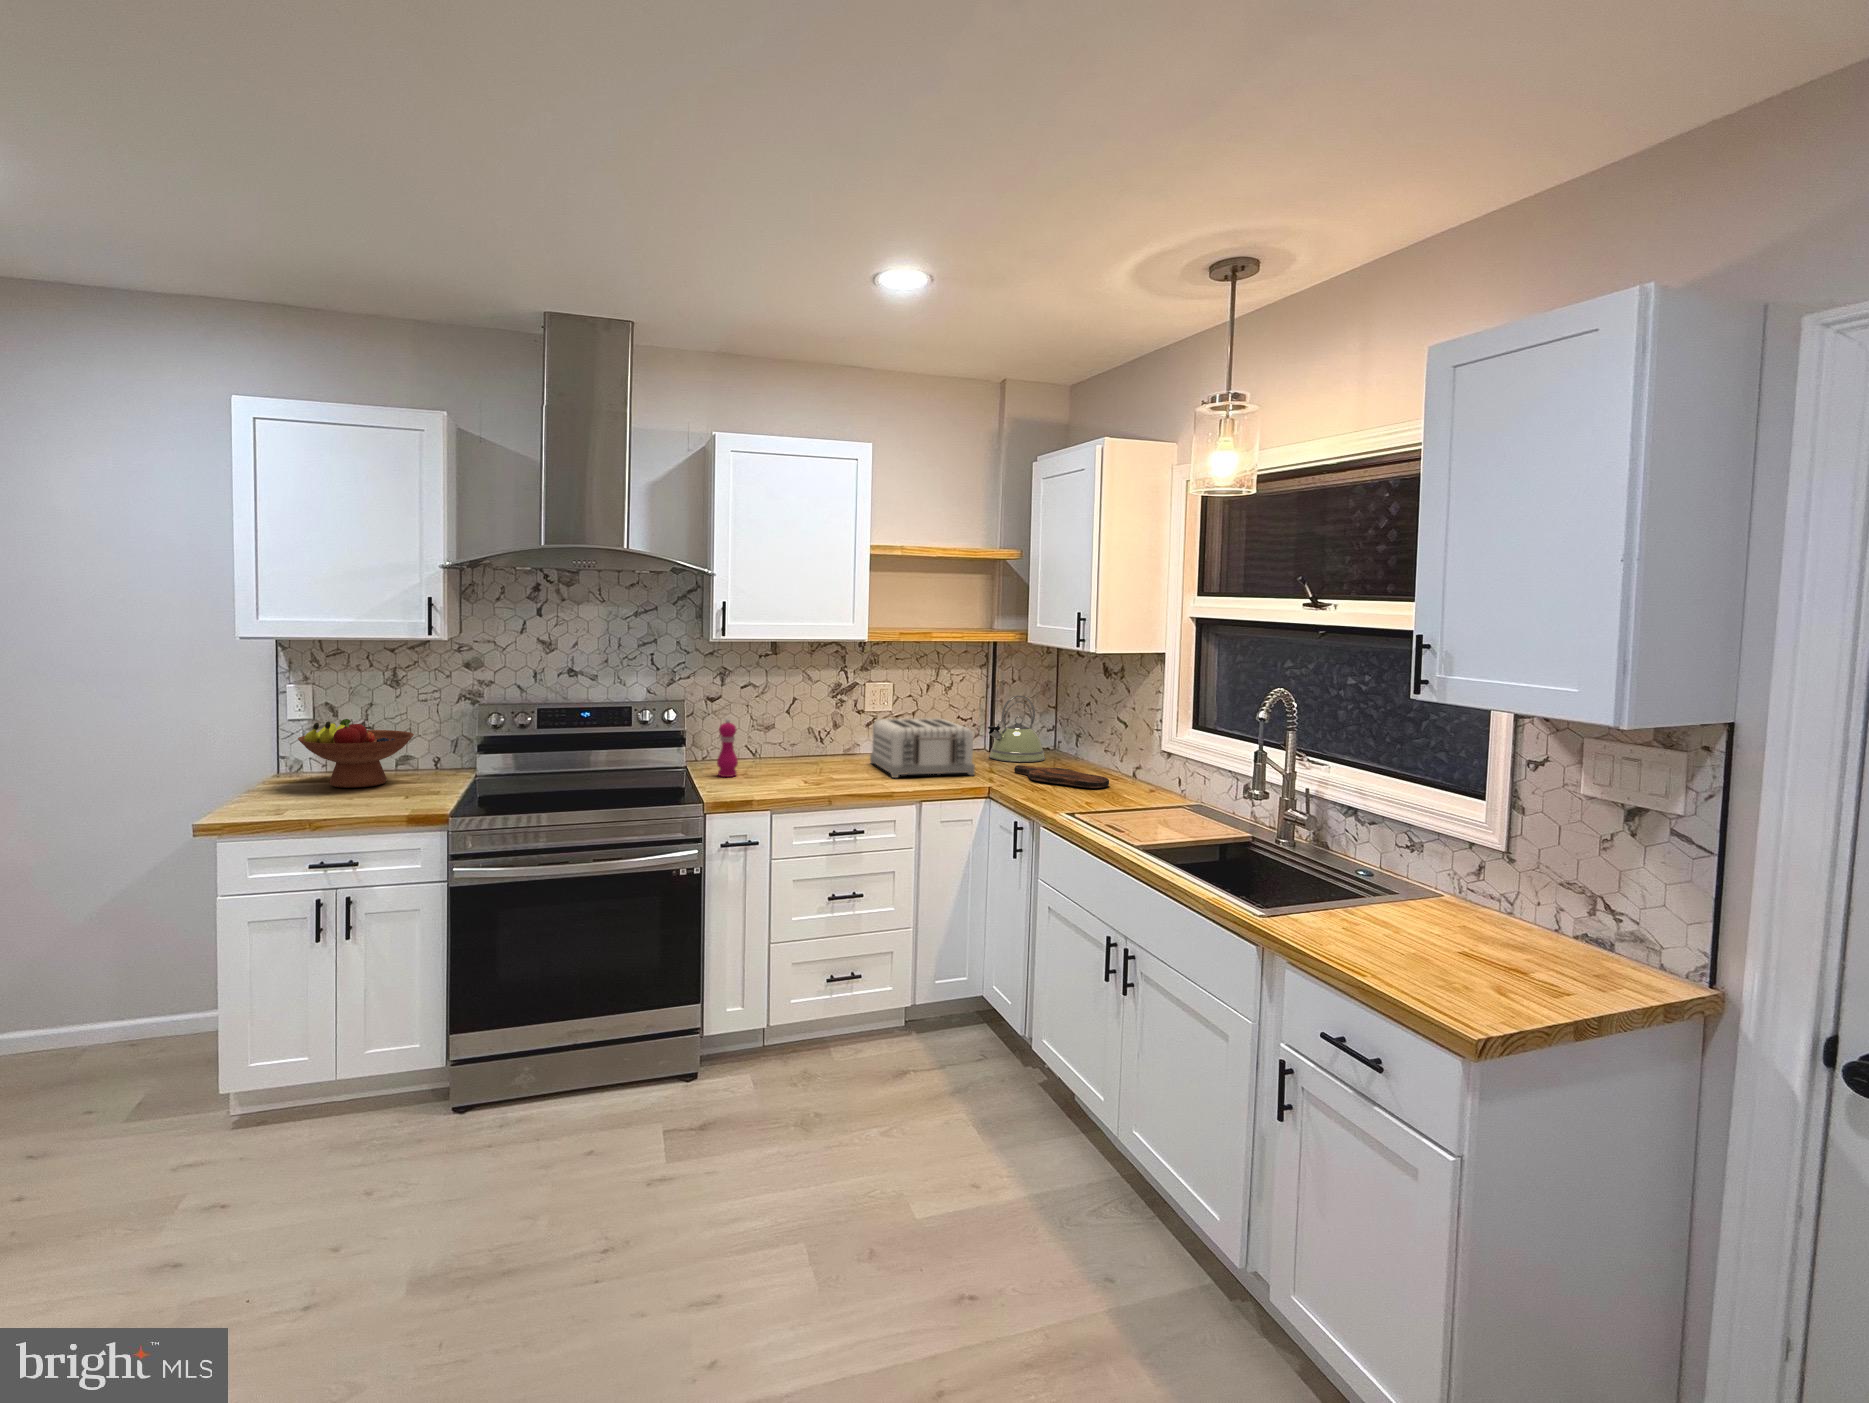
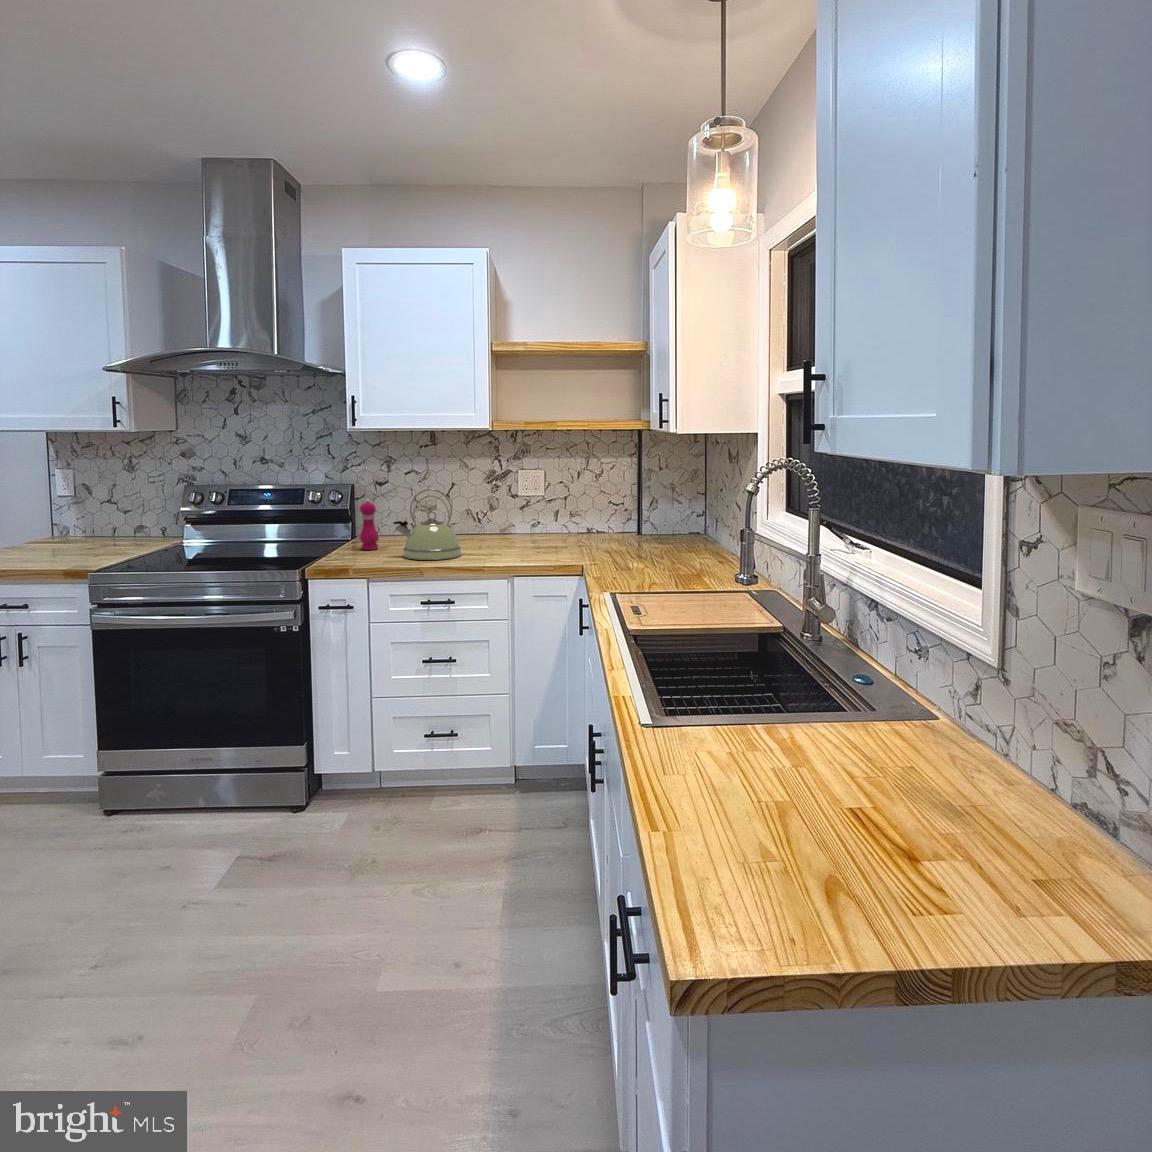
kettle: present [988,695,1045,762] -> present [393,489,462,560]
toaster: present [870,718,975,778] -> none [504,503,586,556]
fruit bowl: present [298,719,414,788] -> none [39,495,134,548]
cutting board: present [1014,765,1109,788] -> none [629,548,704,571]

